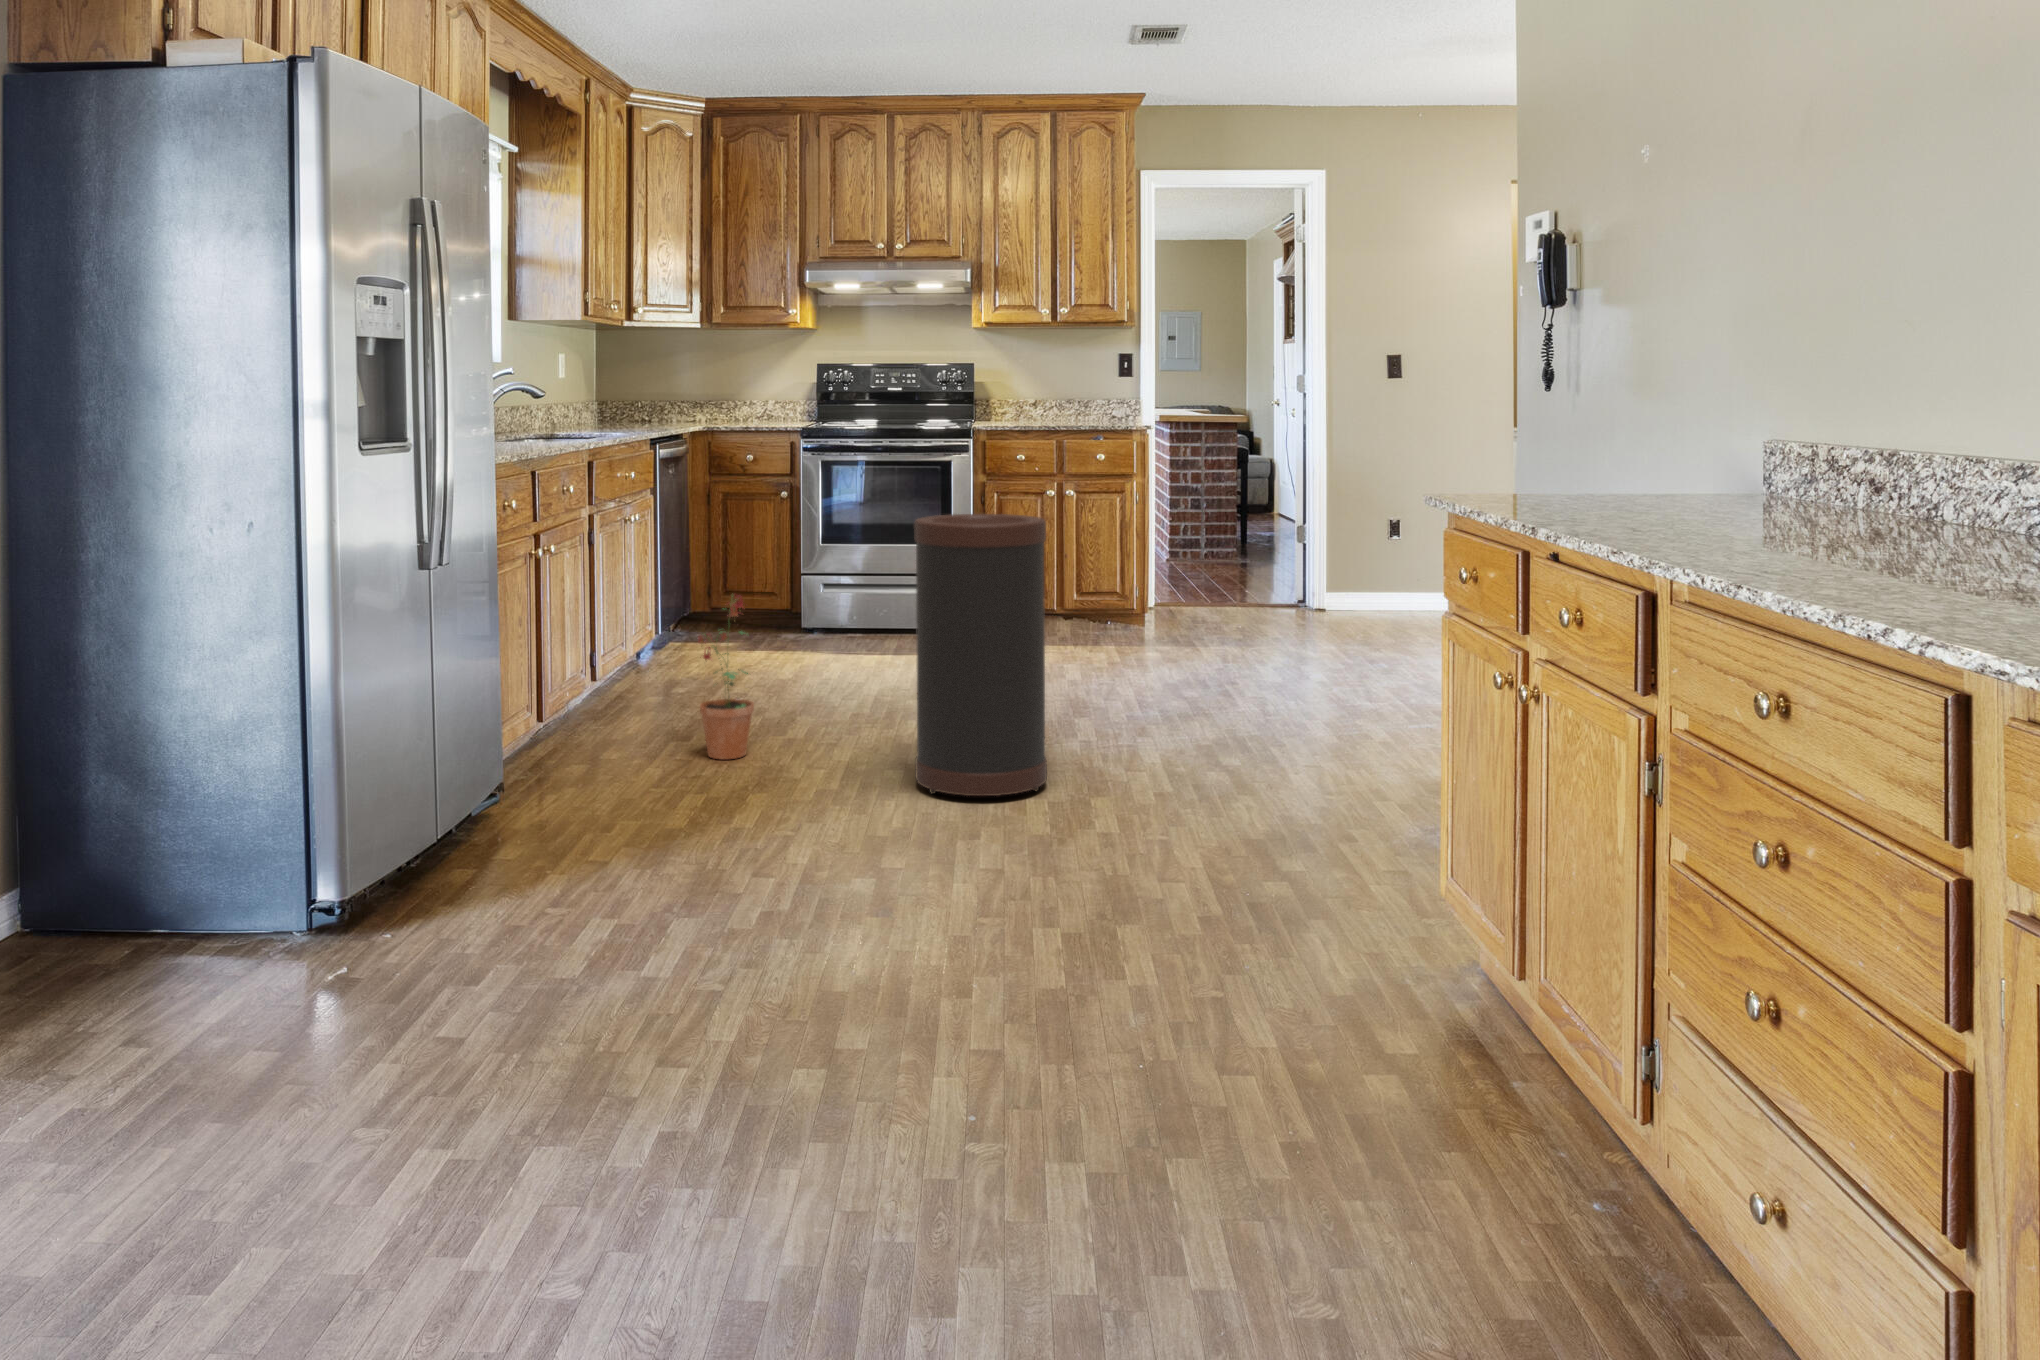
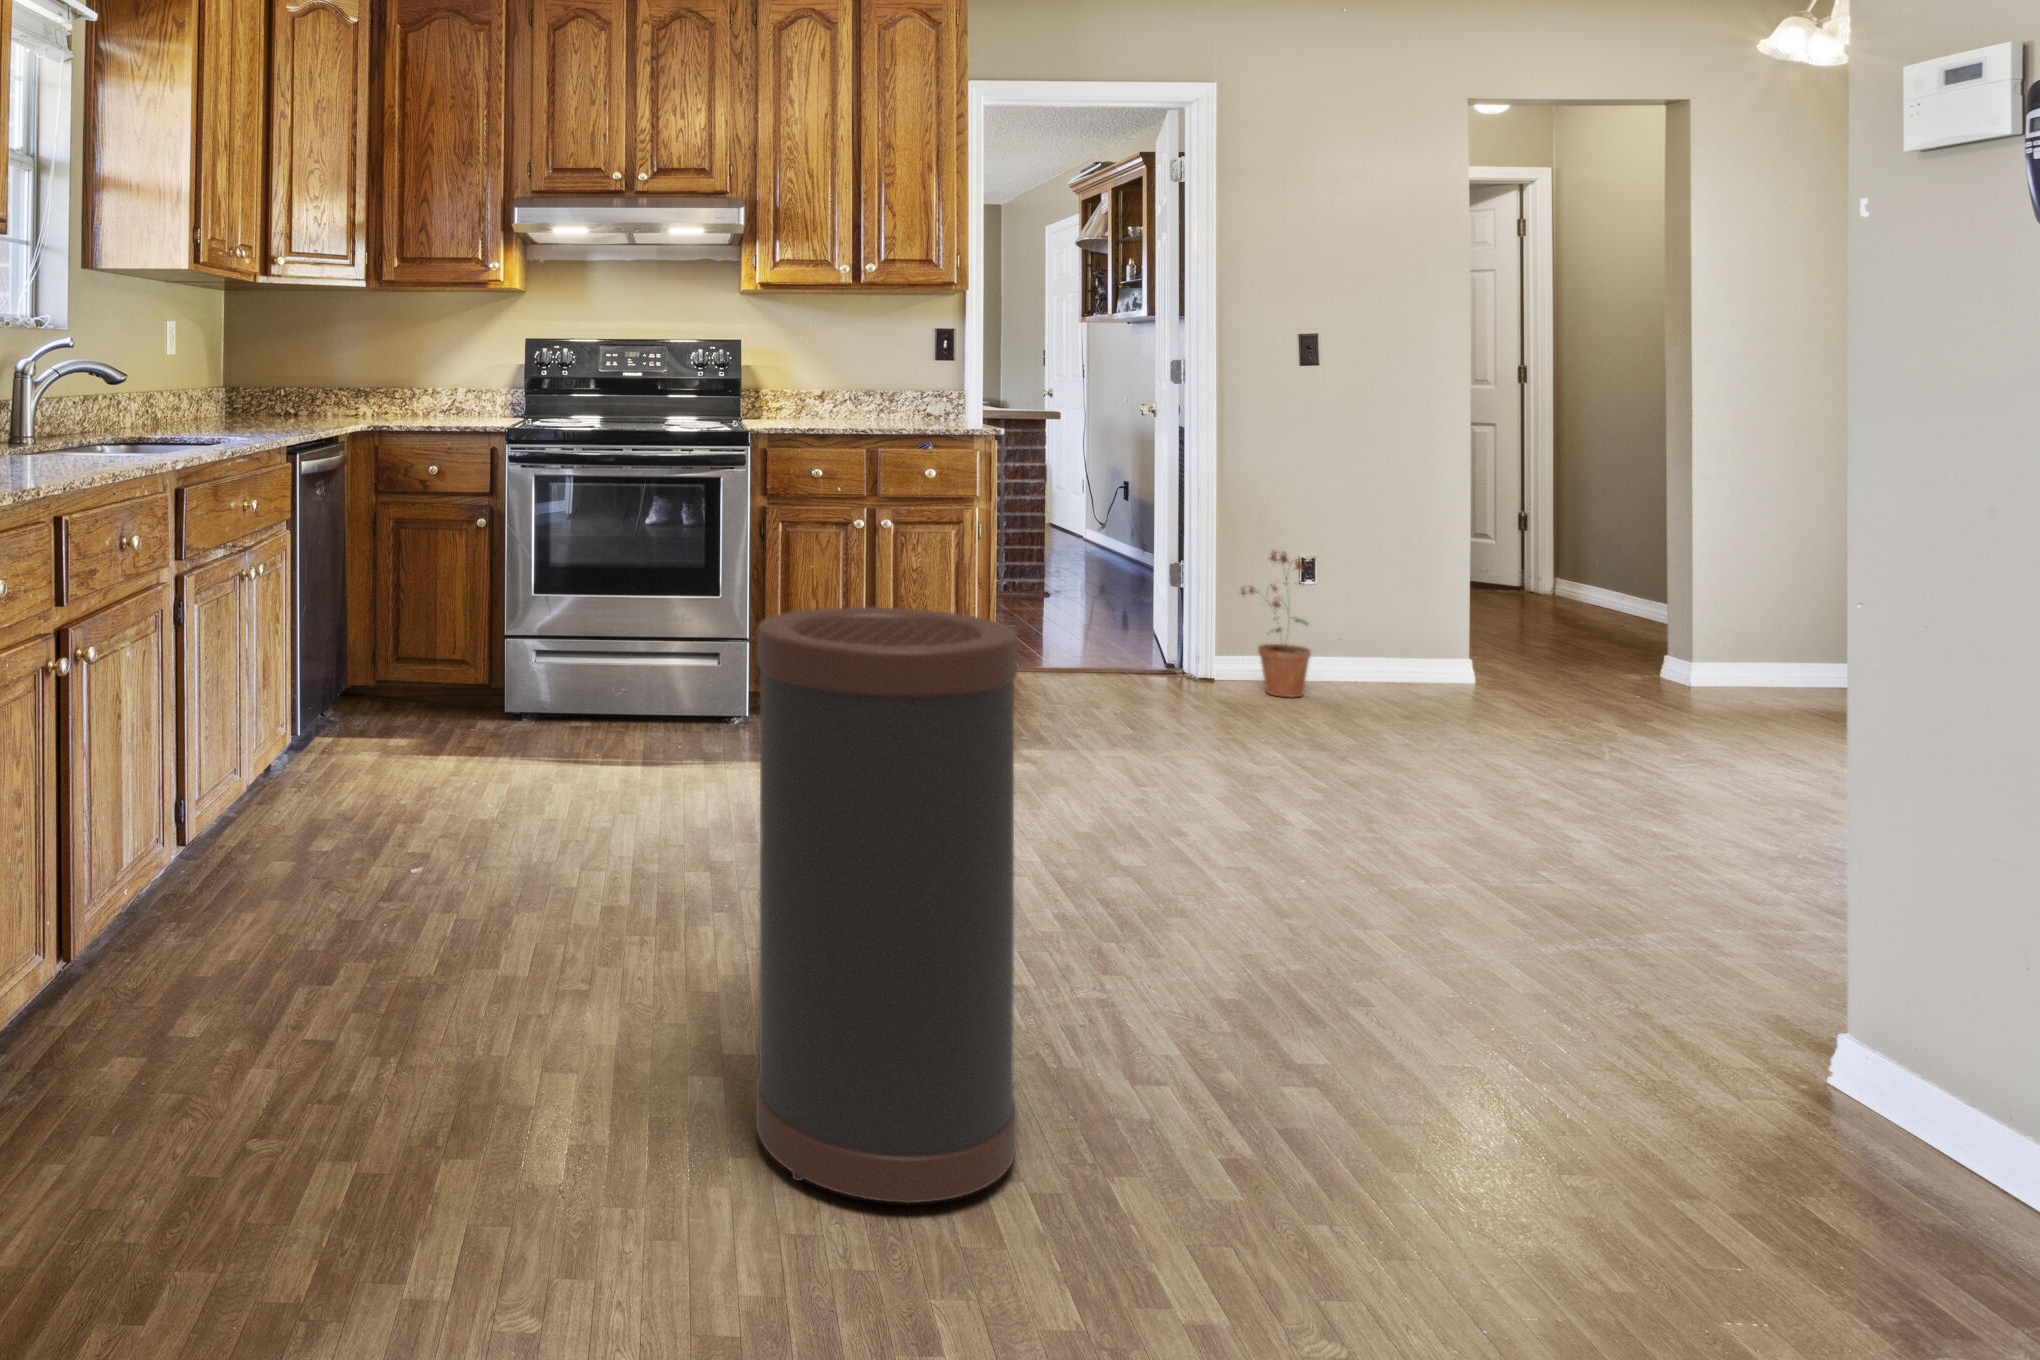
potted plant: present [699,594,754,759] -> present [1241,551,1311,697]

